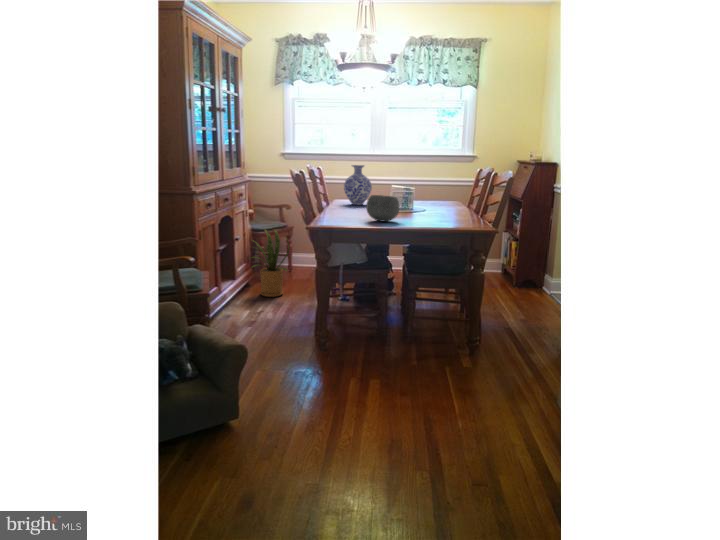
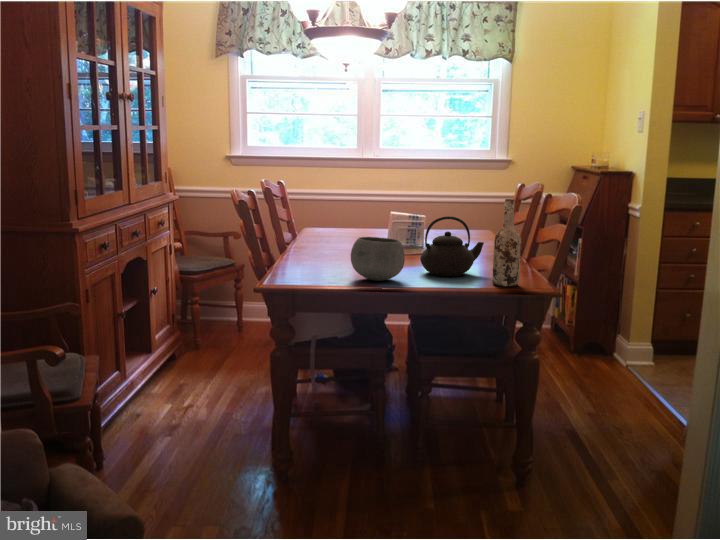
vase: present [344,165,372,205] -> none [317,179,359,240]
wine bottle: none [454,171,471,225] -> present [492,199,521,286]
teapot: none [410,183,450,220] -> present [420,216,484,276]
house plant: present [253,230,290,297] -> none [165,273,235,378]

